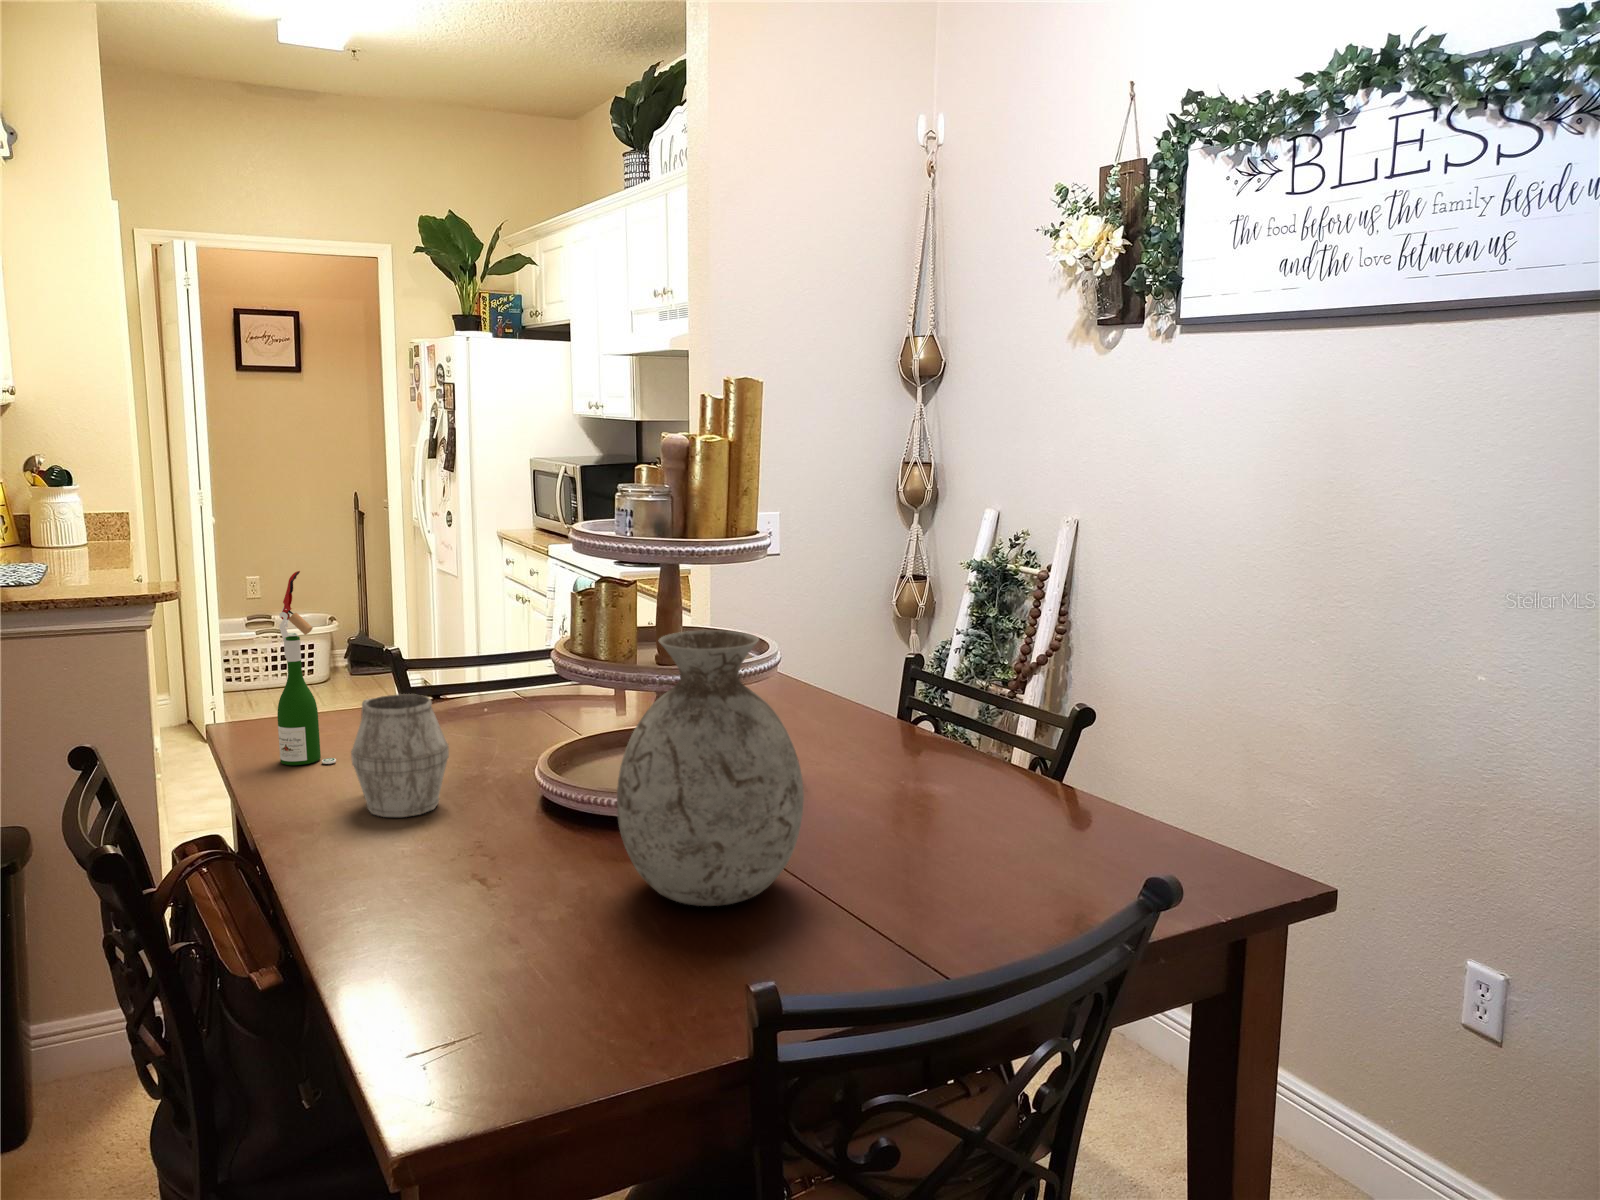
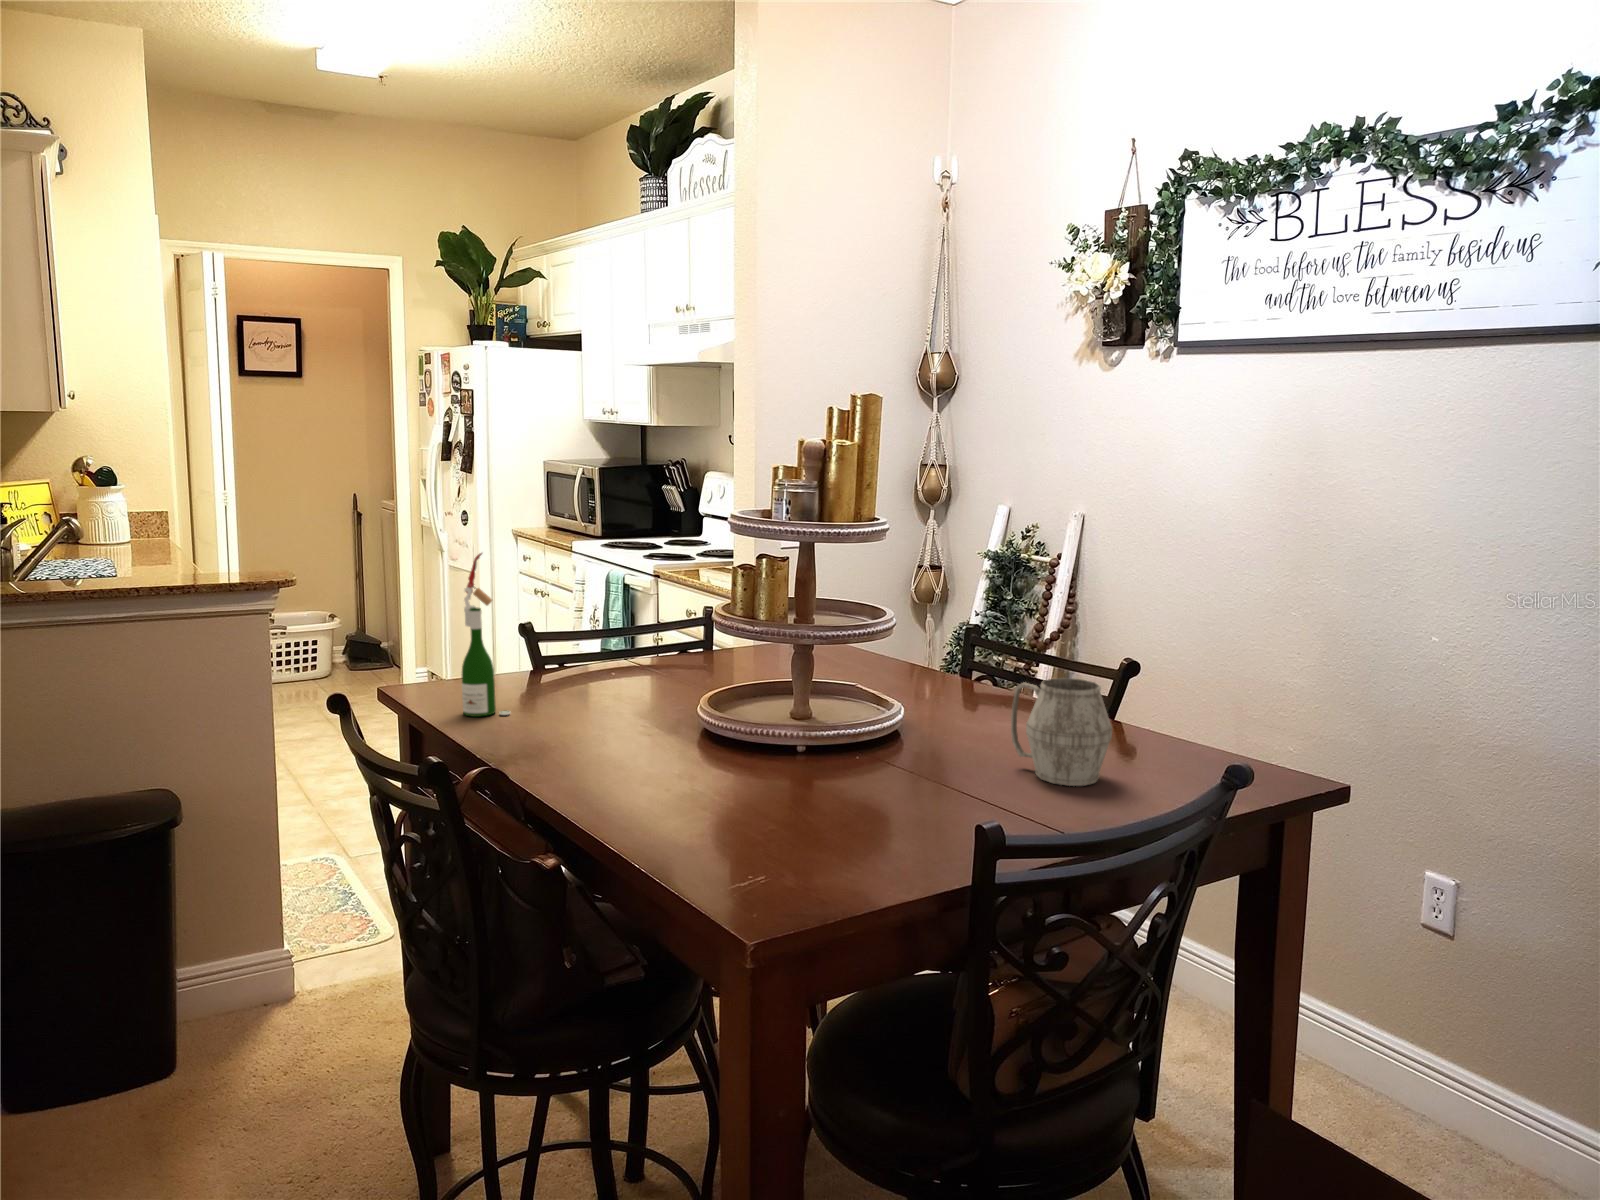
vase: present [617,630,804,906] -> none [808,591,954,804]
mug: present [351,694,449,817] -> present [1011,678,1112,786]

